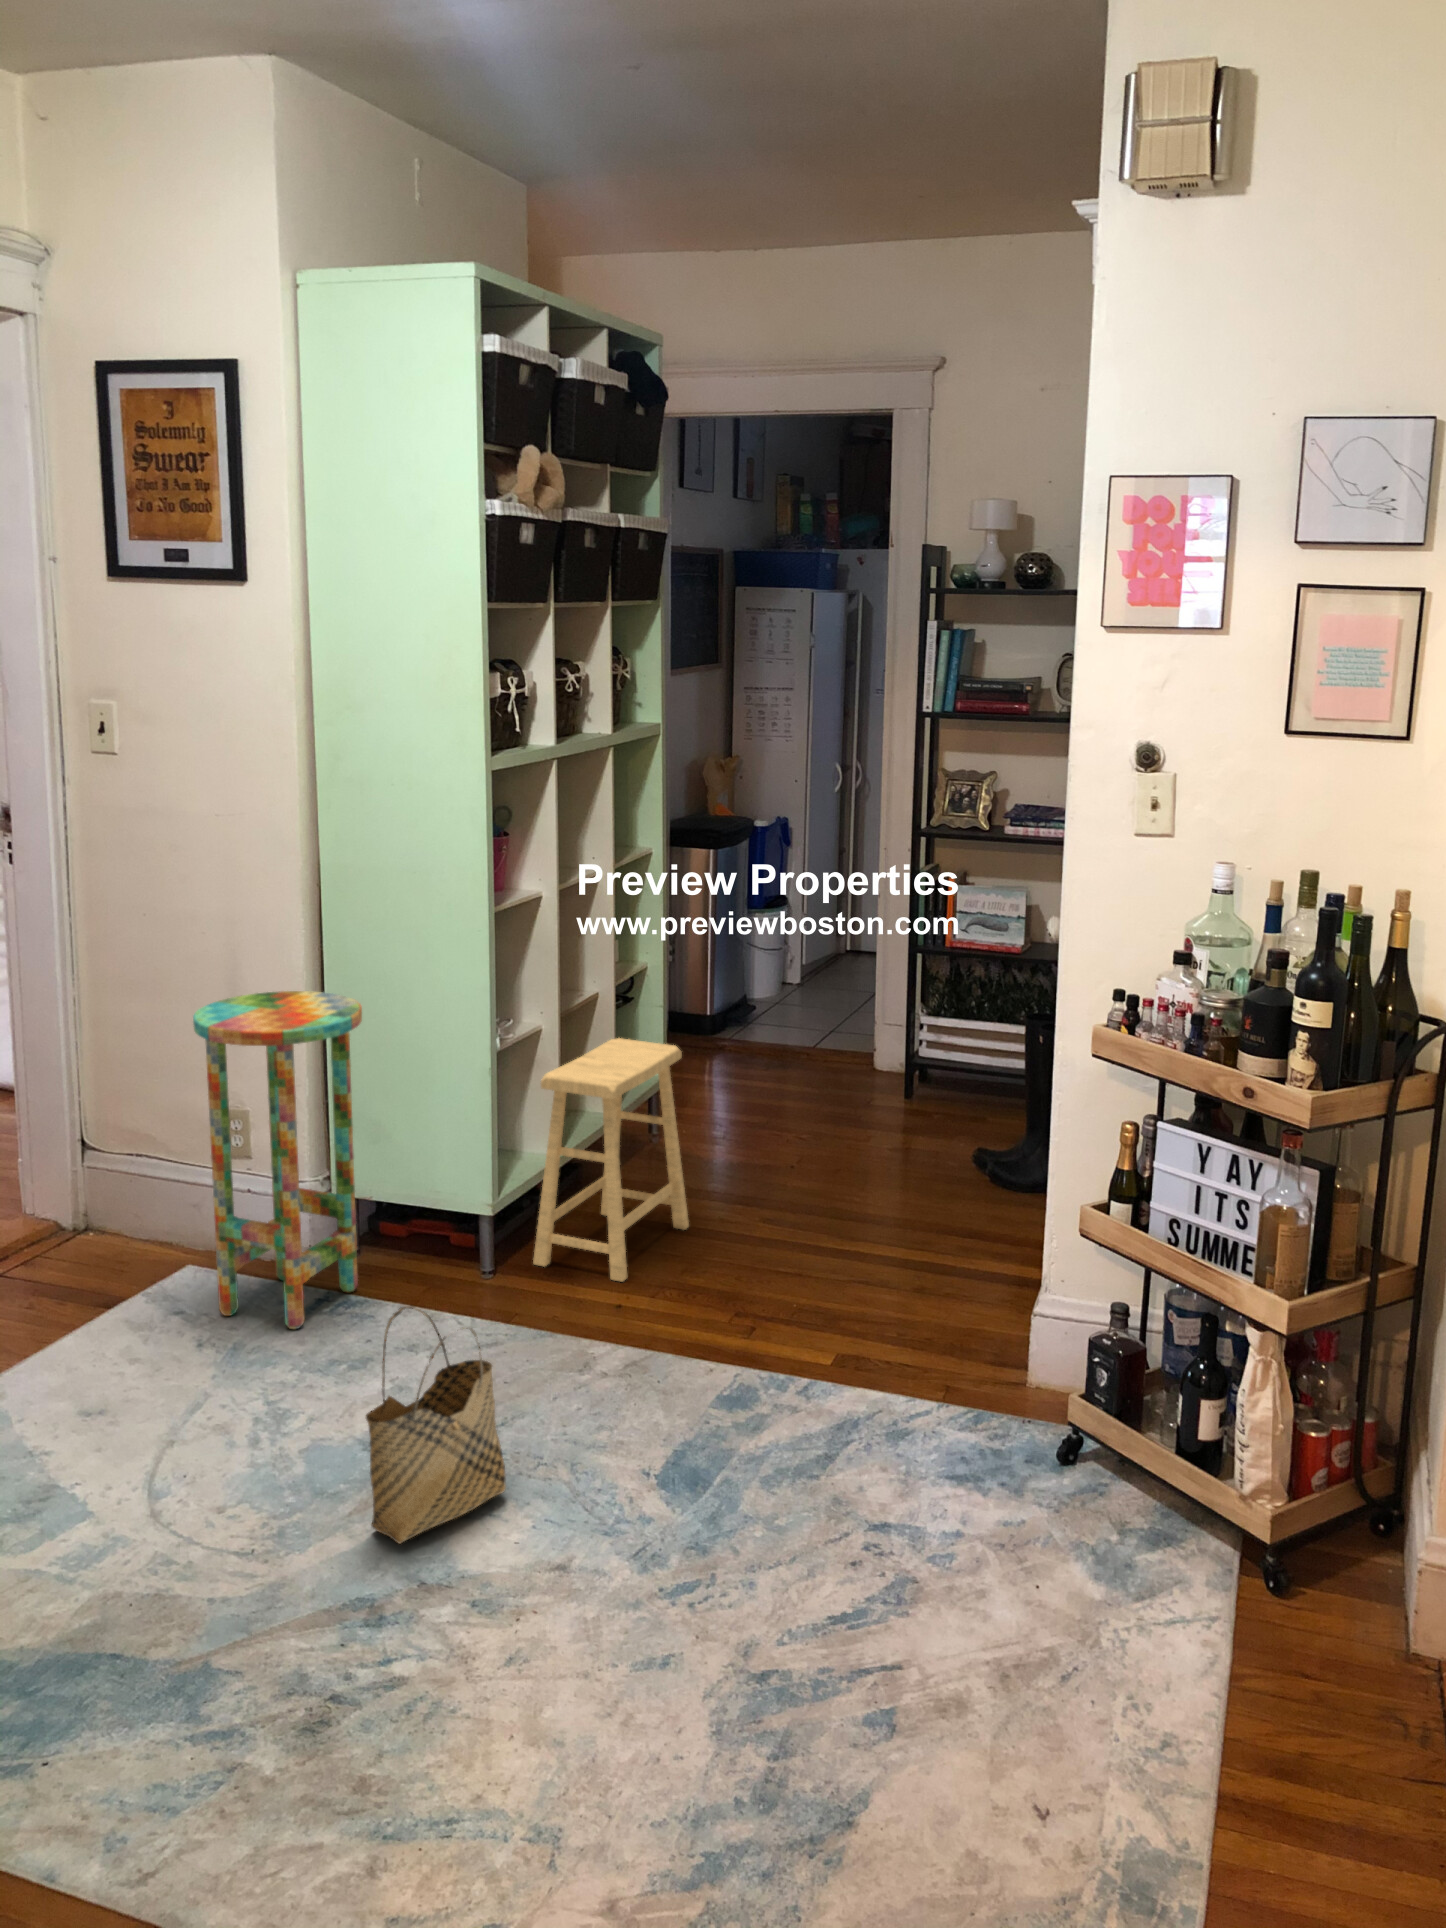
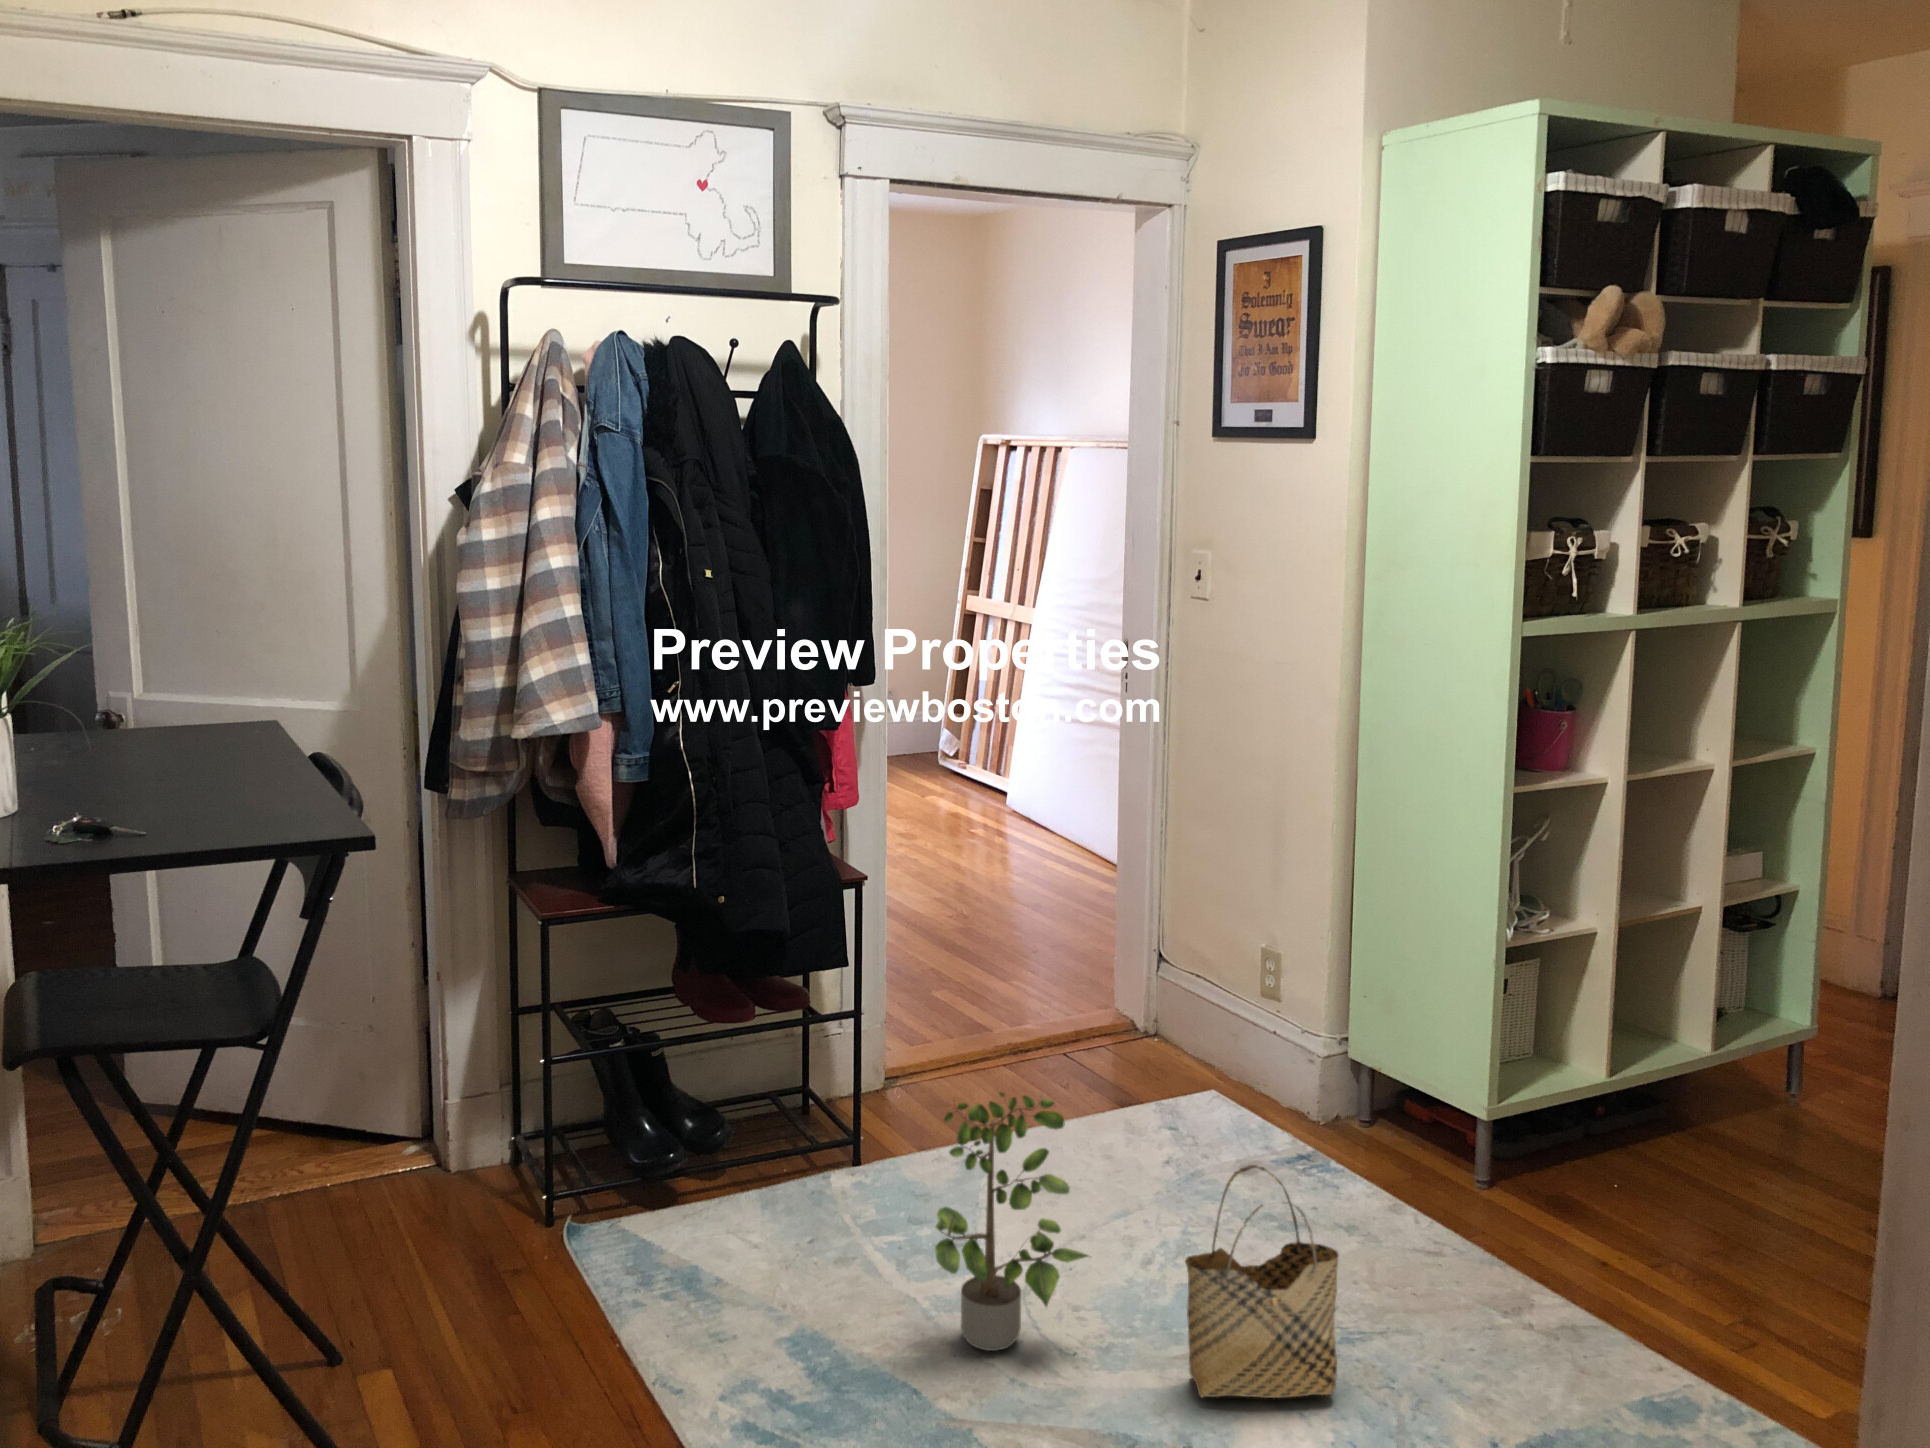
side table: present [193,991,362,1329] -> none [1203,839,1367,1174]
footstool: present [533,1038,689,1282] -> none [1539,961,1767,1241]
potted plant: none [68,1297,255,1599] -> present [935,1092,1089,1351]

